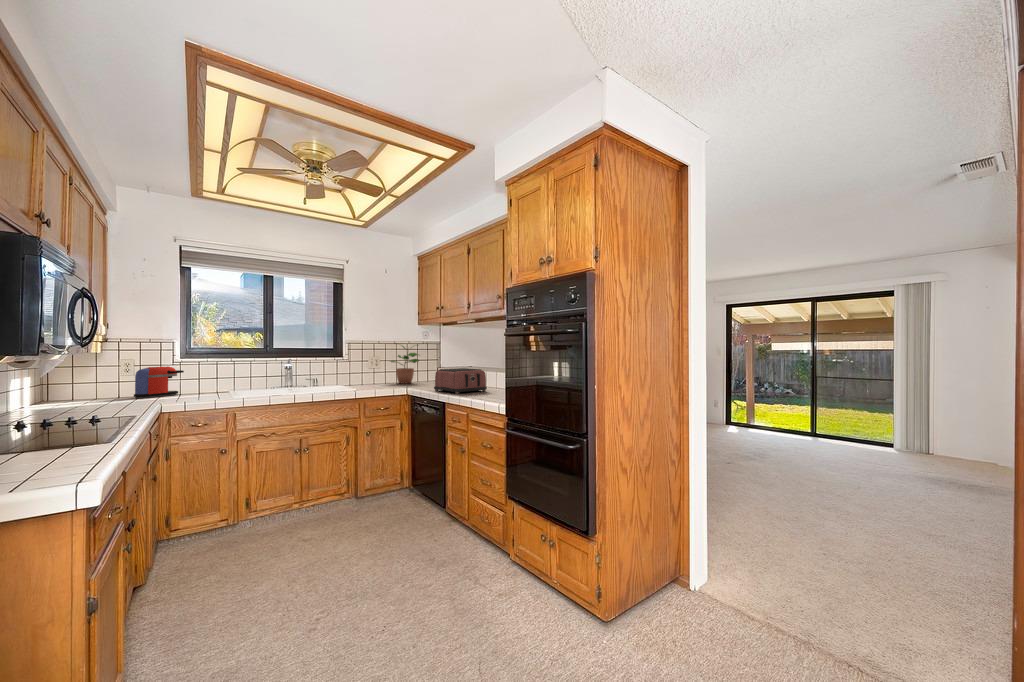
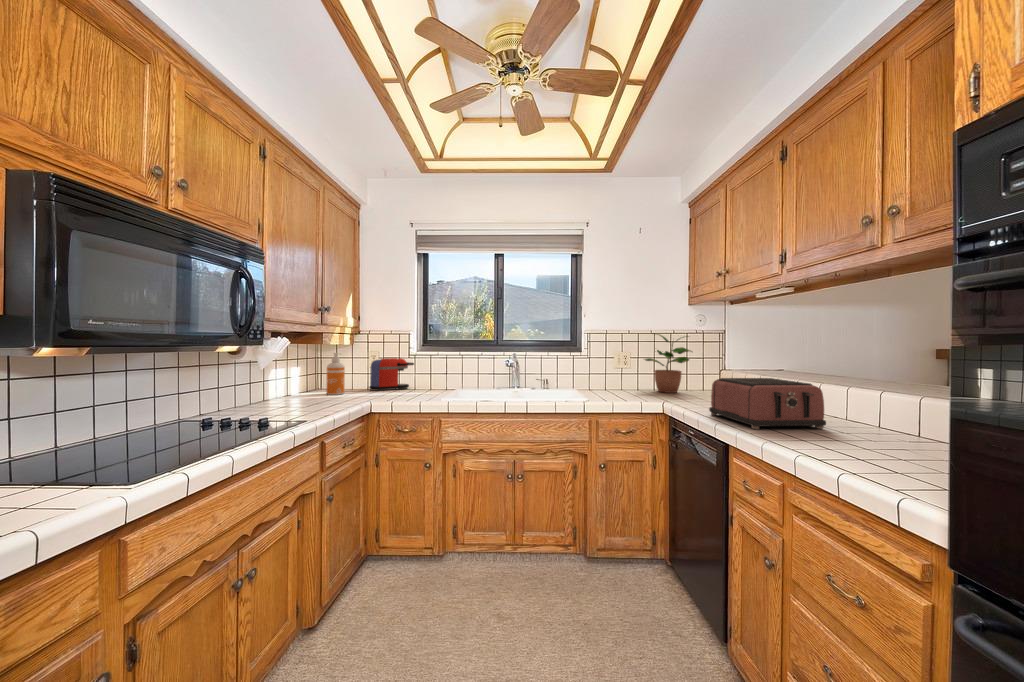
soap dispenser: none [91,363,114,404] -> present [327,353,345,395]

